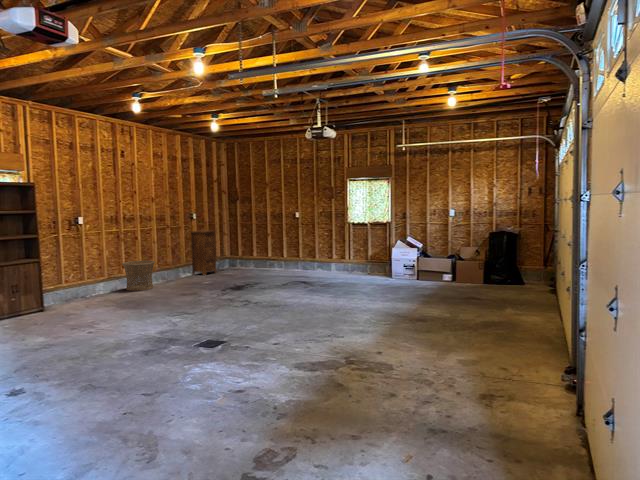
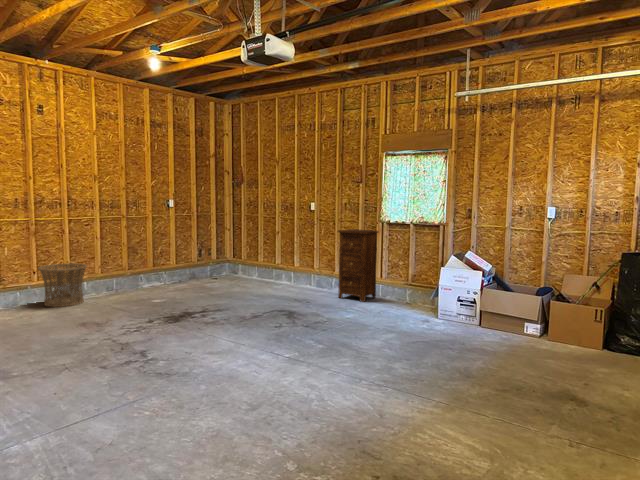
cabinet: present [191,230,216,275] -> present [337,229,379,302]

